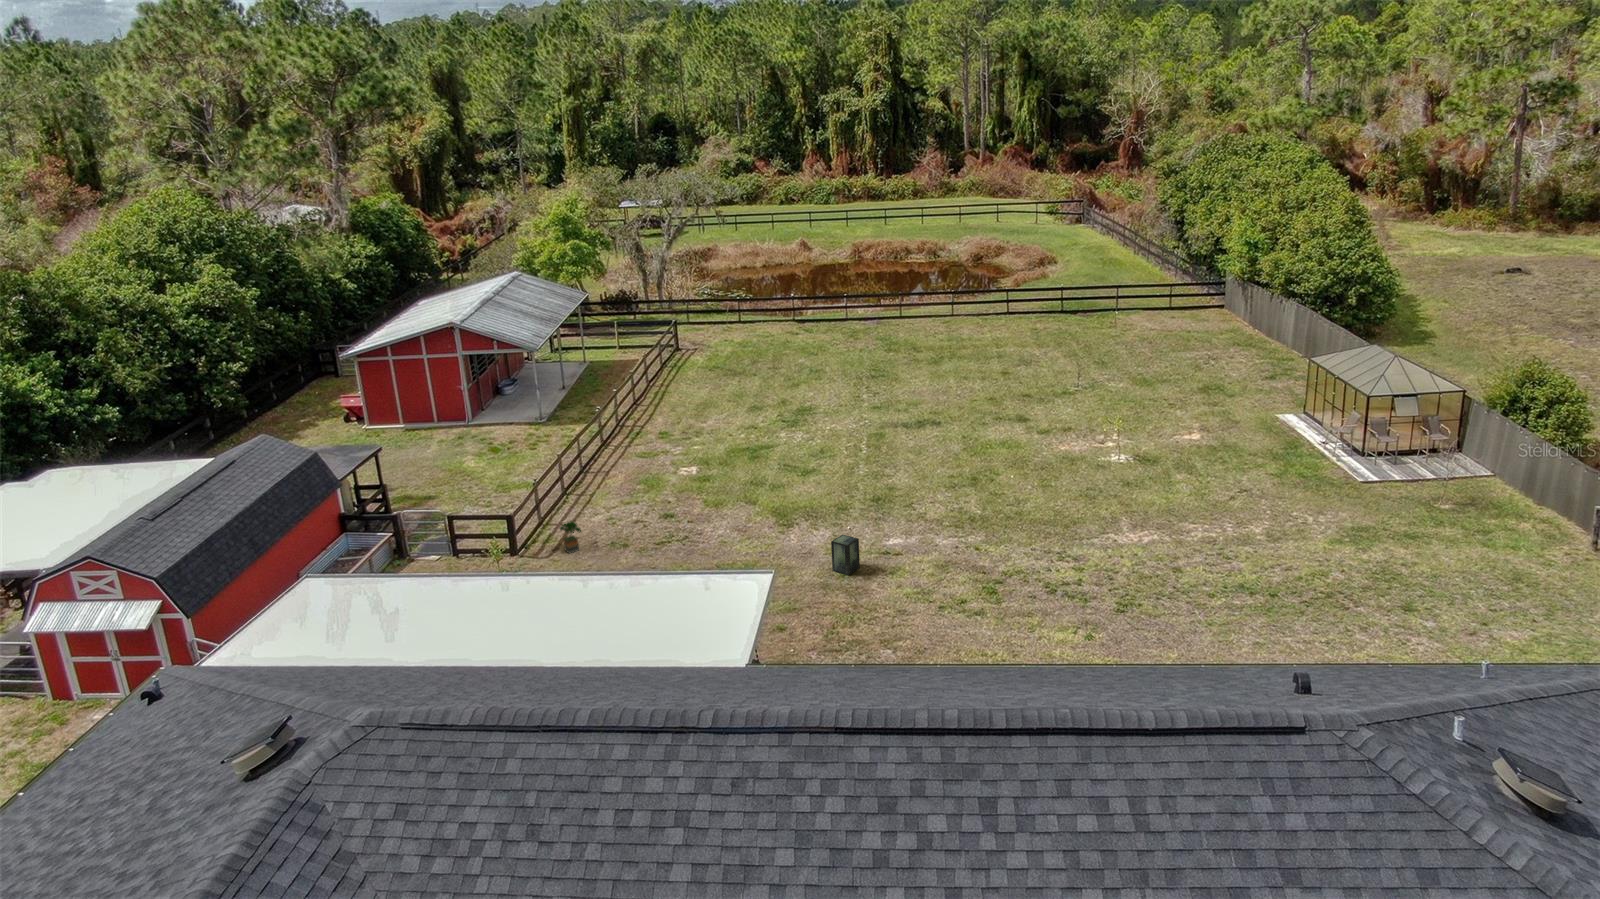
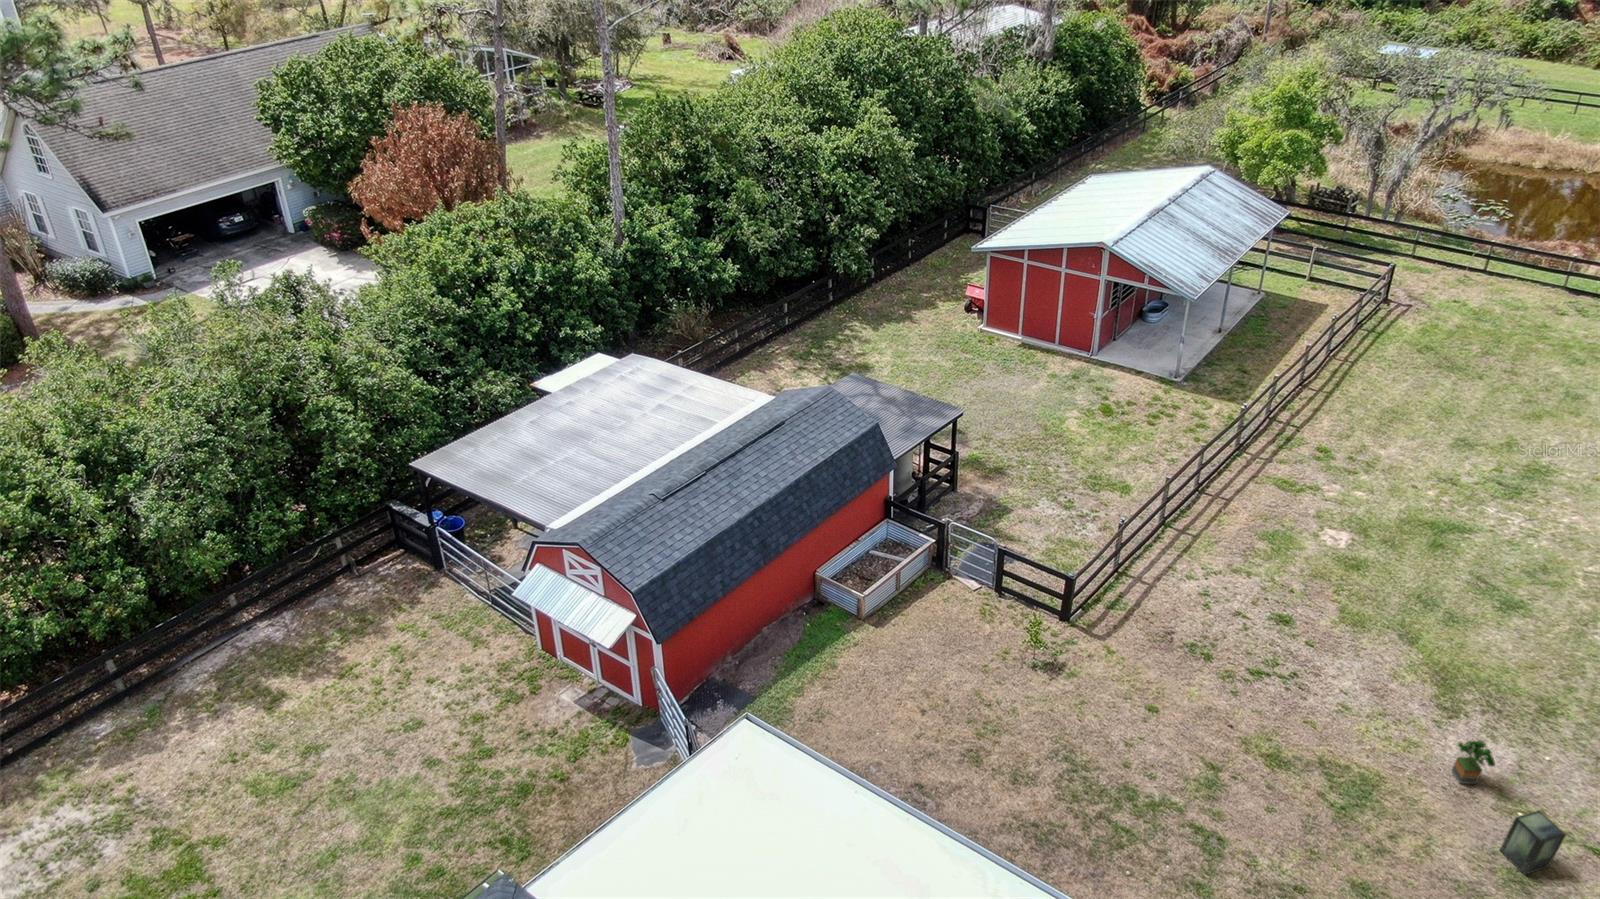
potted tree: present [560,521,581,553] -> present [1452,741,1495,784]

